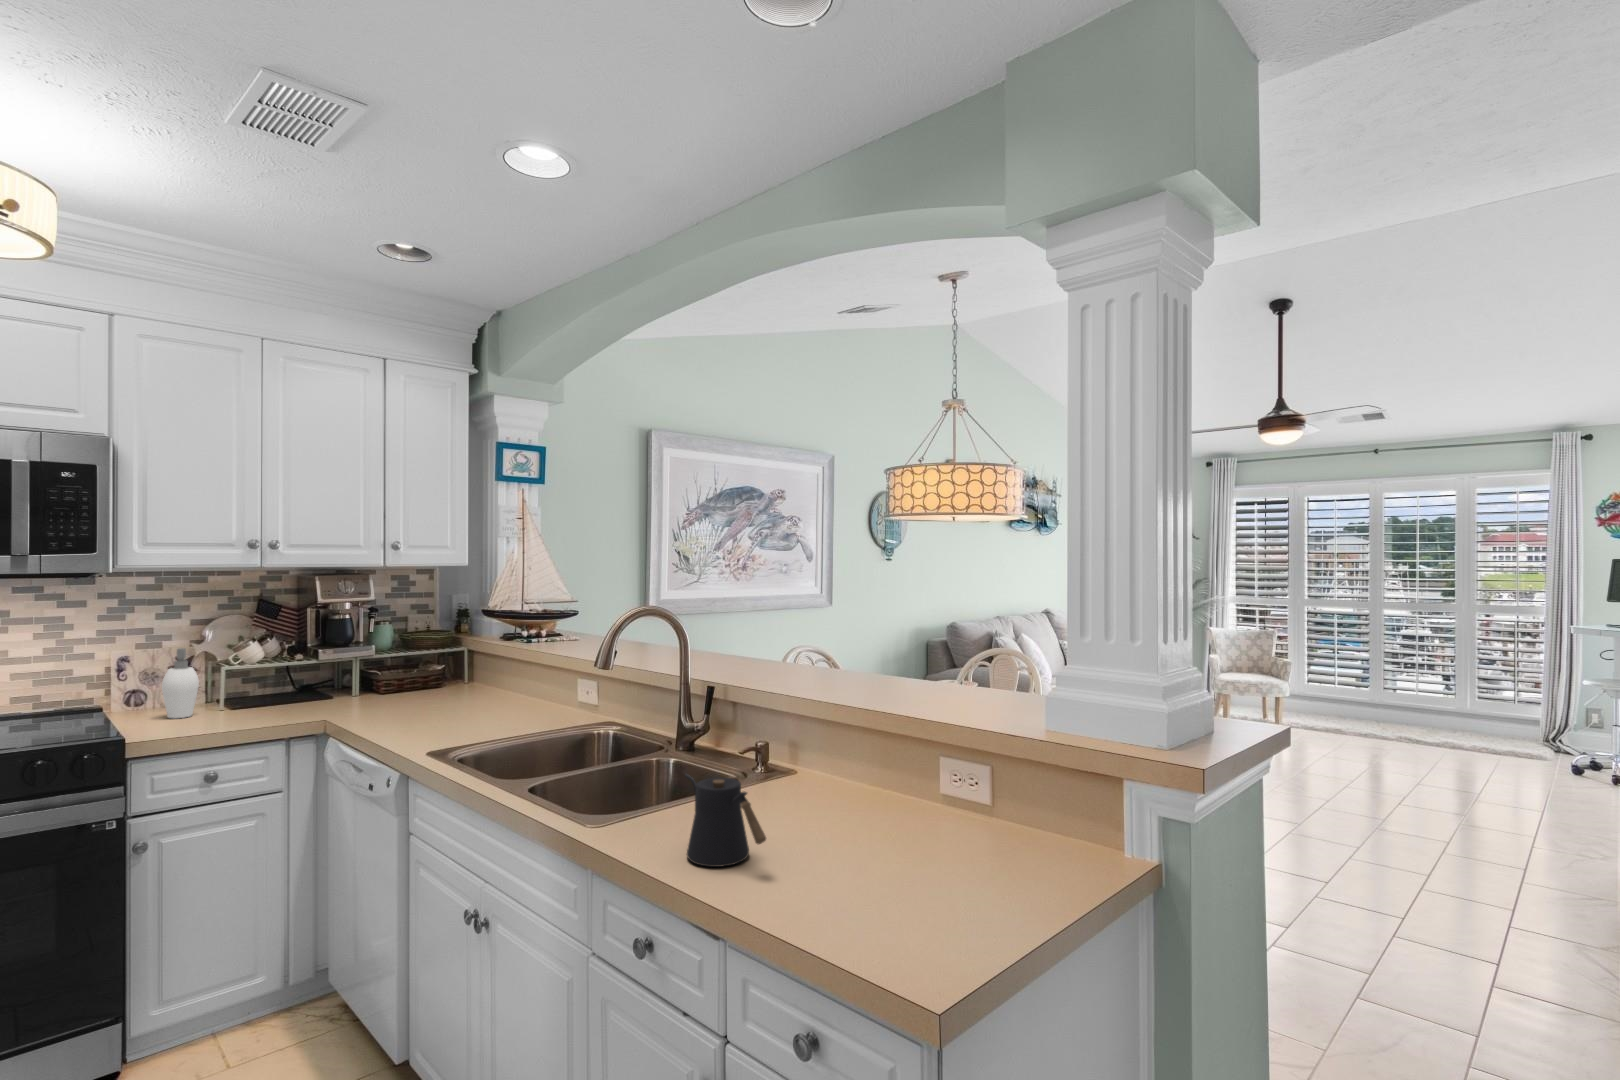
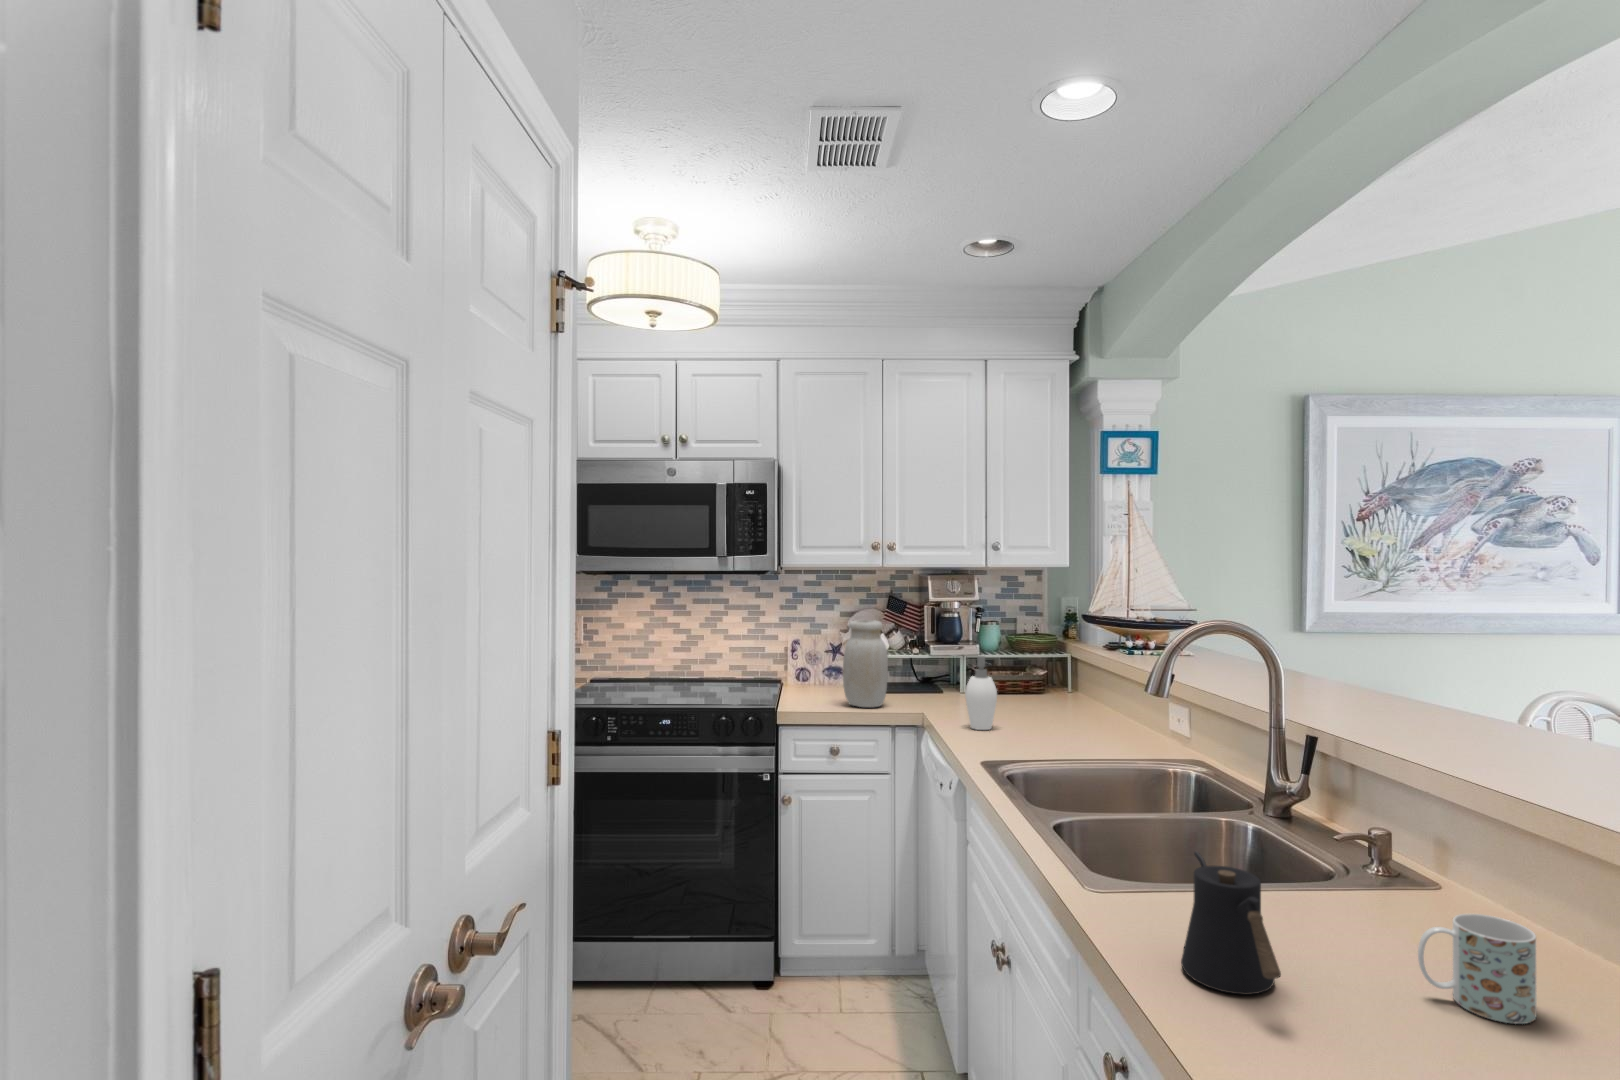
jar: none [216,626,276,723] -> present [843,620,888,707]
soap dispenser: present [162,648,199,718] -> present [965,656,997,730]
mug: none [822,775,880,836] -> present [1418,914,1537,1024]

